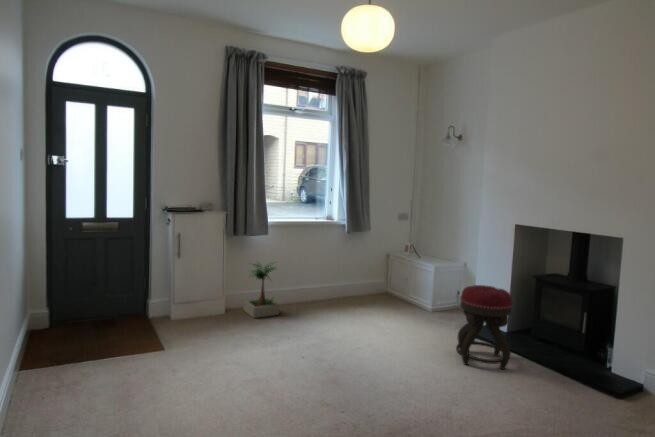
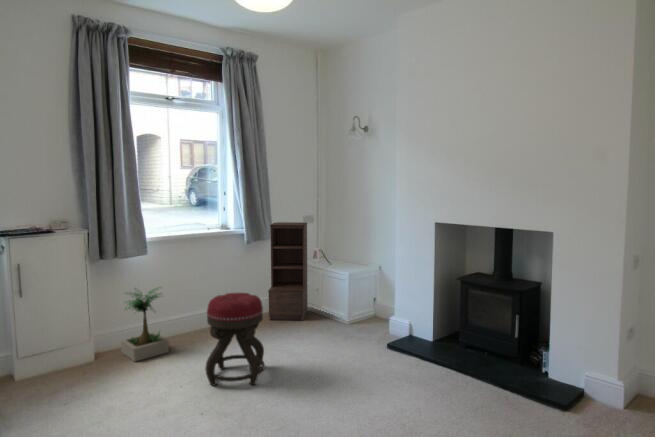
bookshelf: none [361,217,400,304] -> present [268,222,308,321]
ottoman: present [456,285,512,369] -> present [205,293,265,386]

